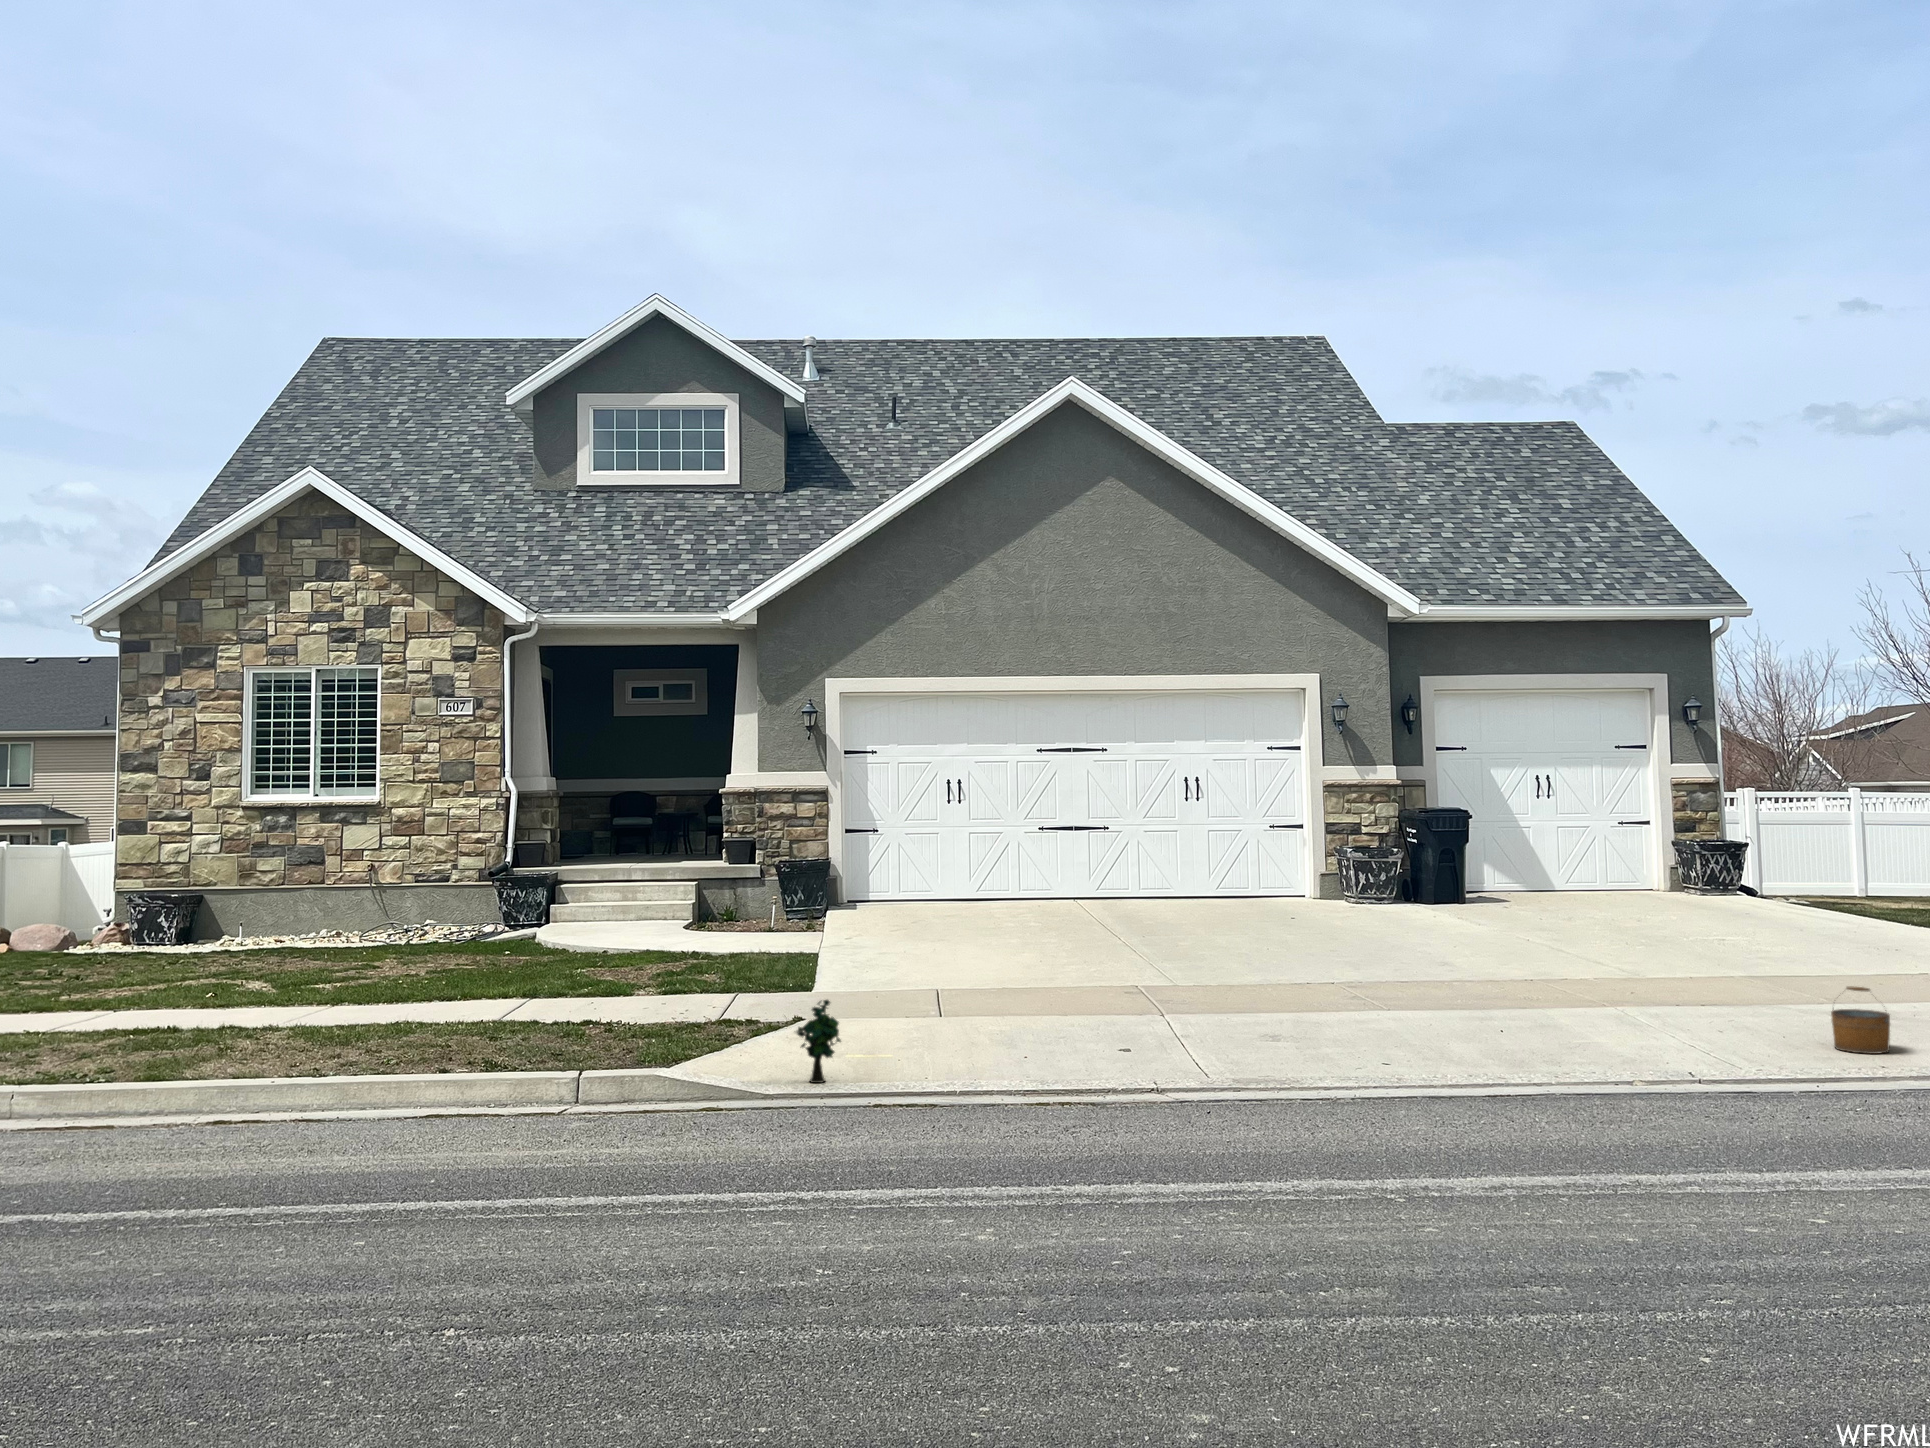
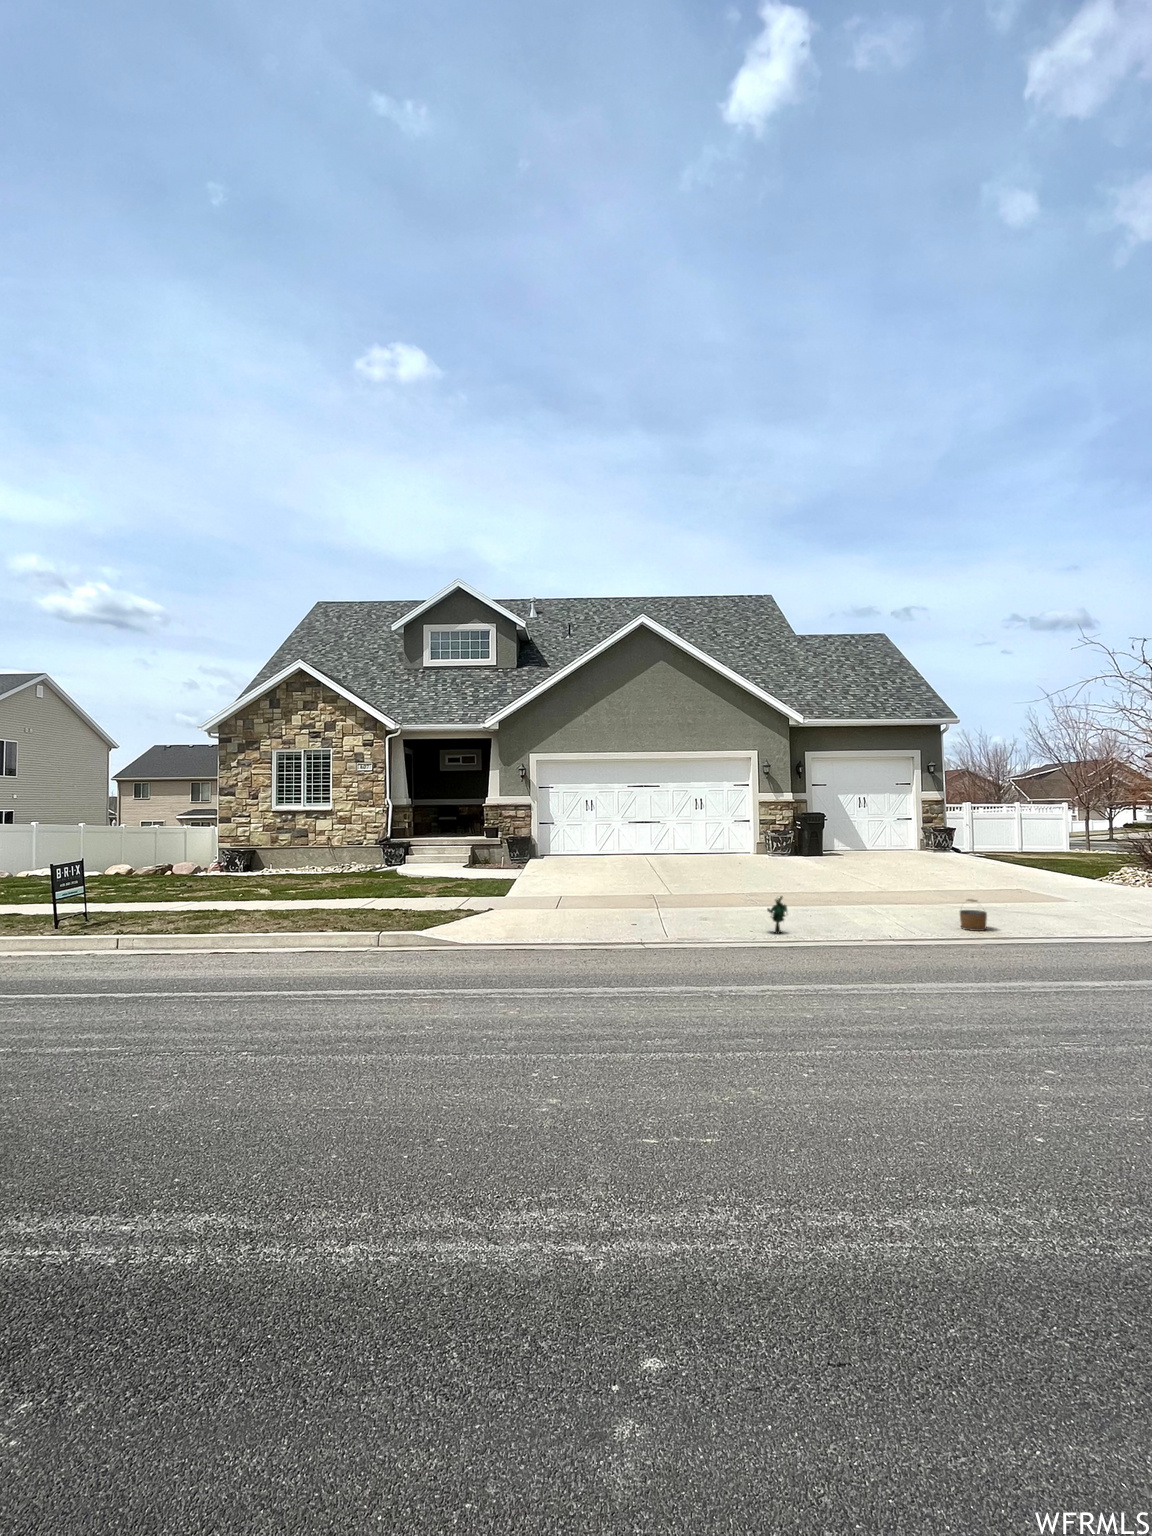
decorative plant: present [796,1000,841,1083] -> present [767,896,787,933]

